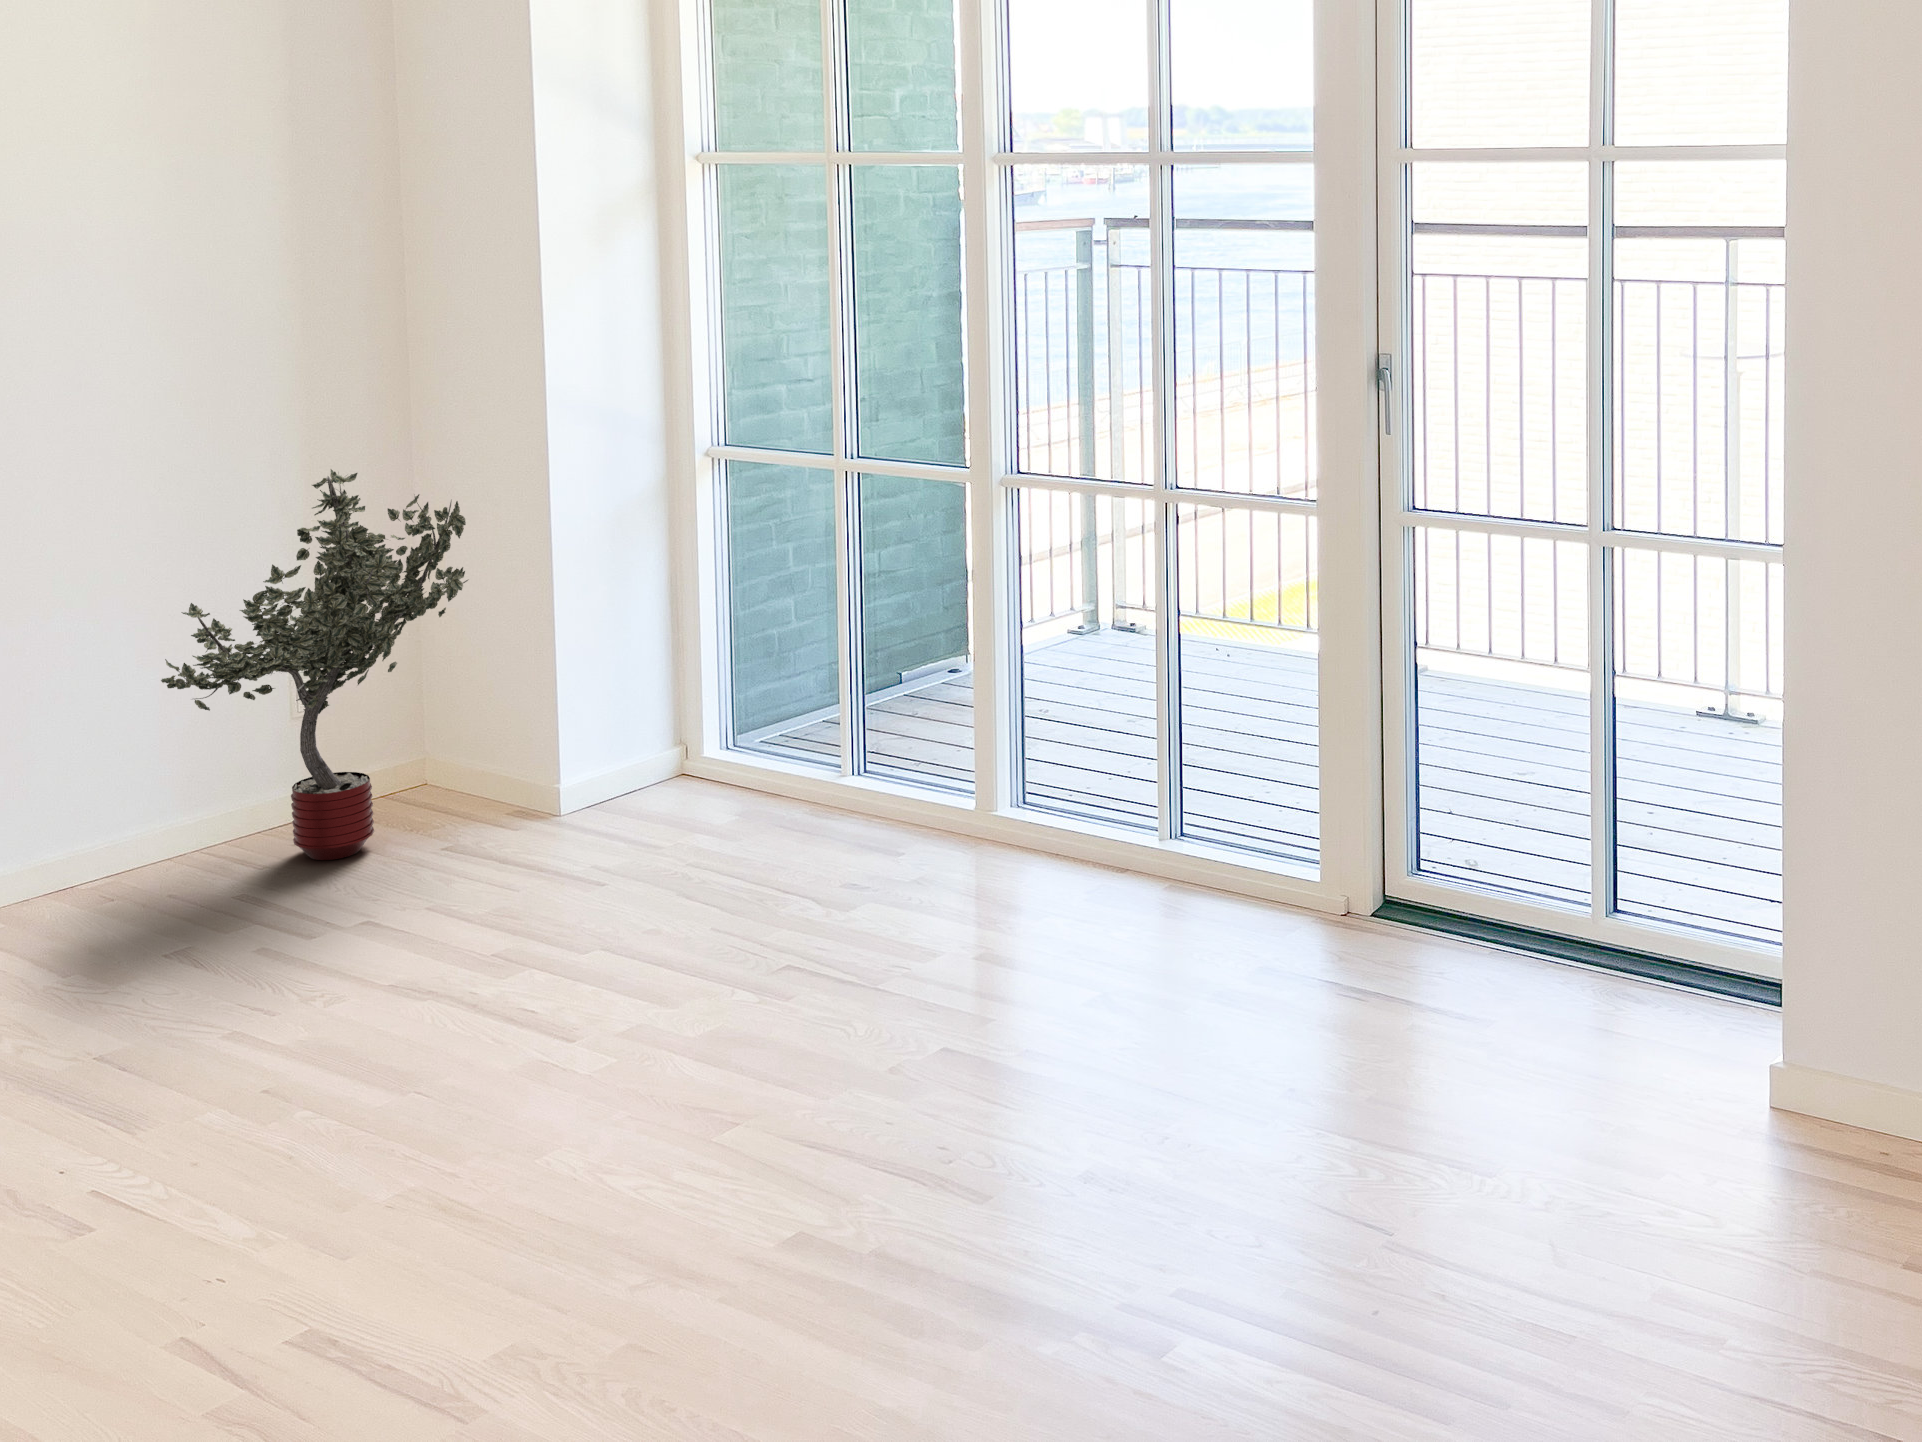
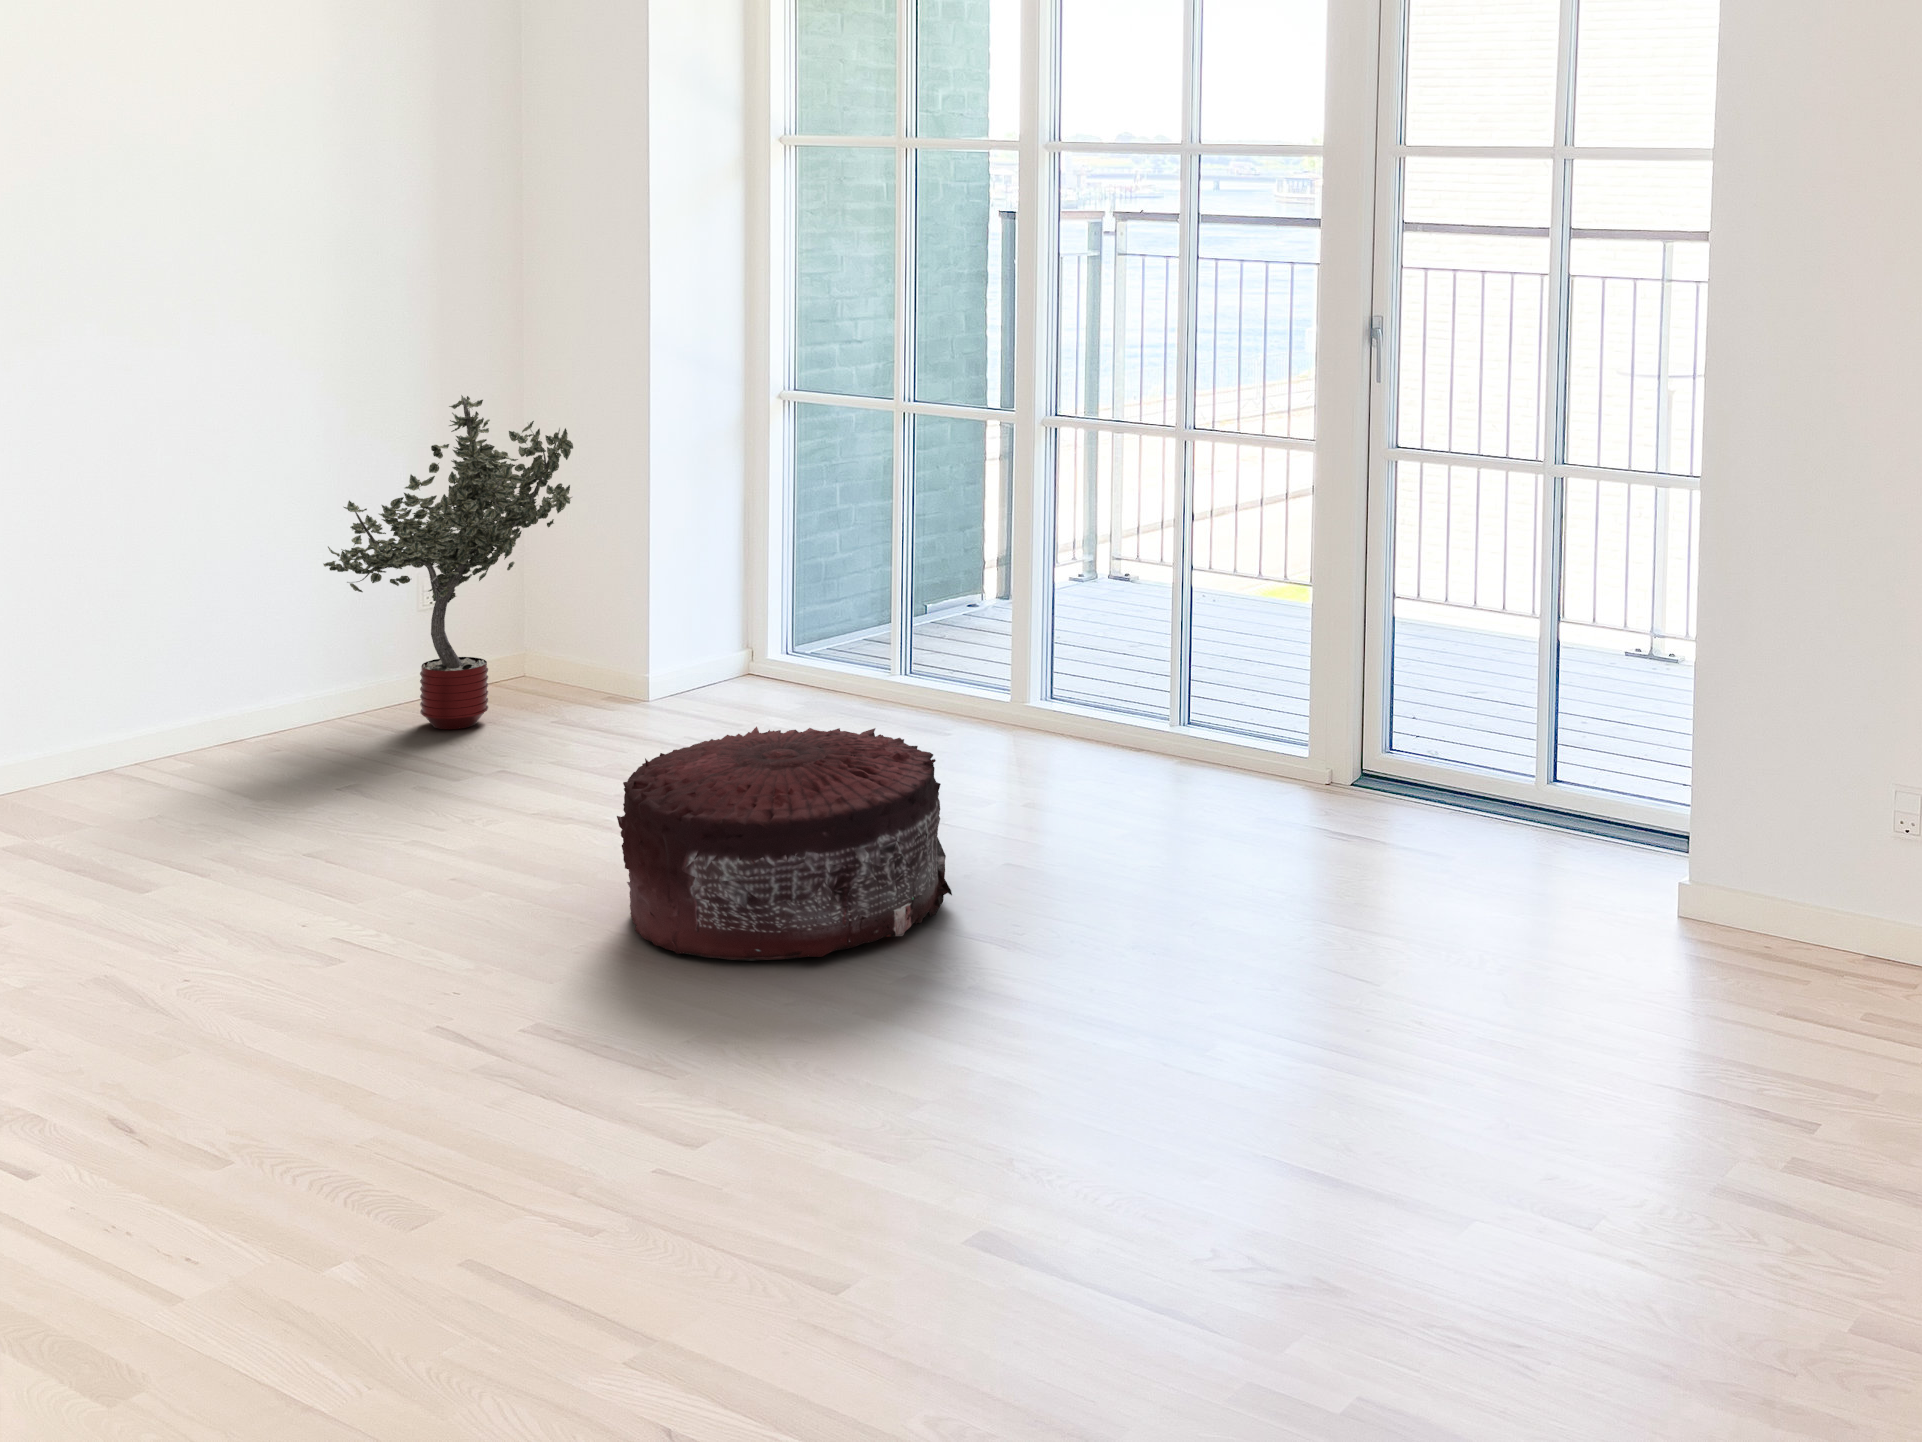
pouf: none [445,891,871,1223] -> present [617,727,952,960]

